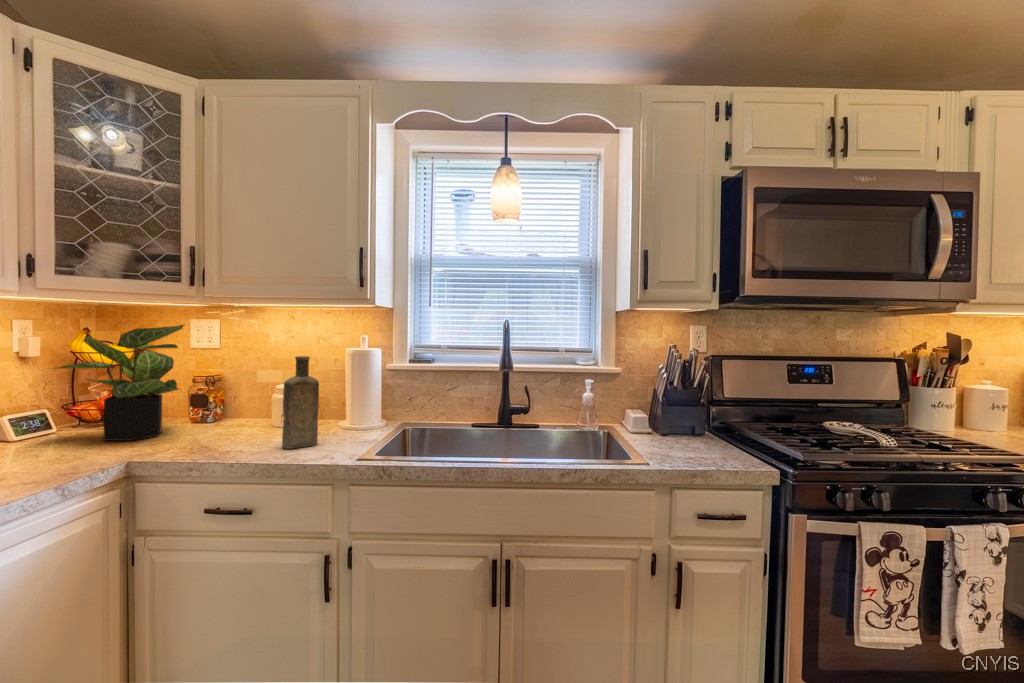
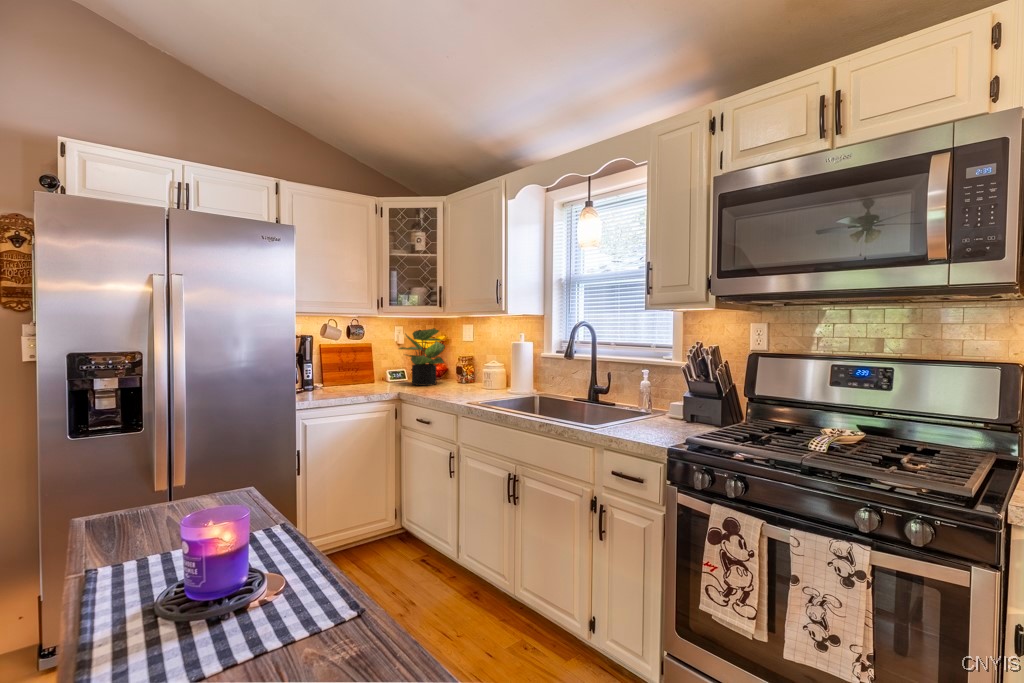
bottle: present [282,356,319,449] -> none [454,345,474,396]

